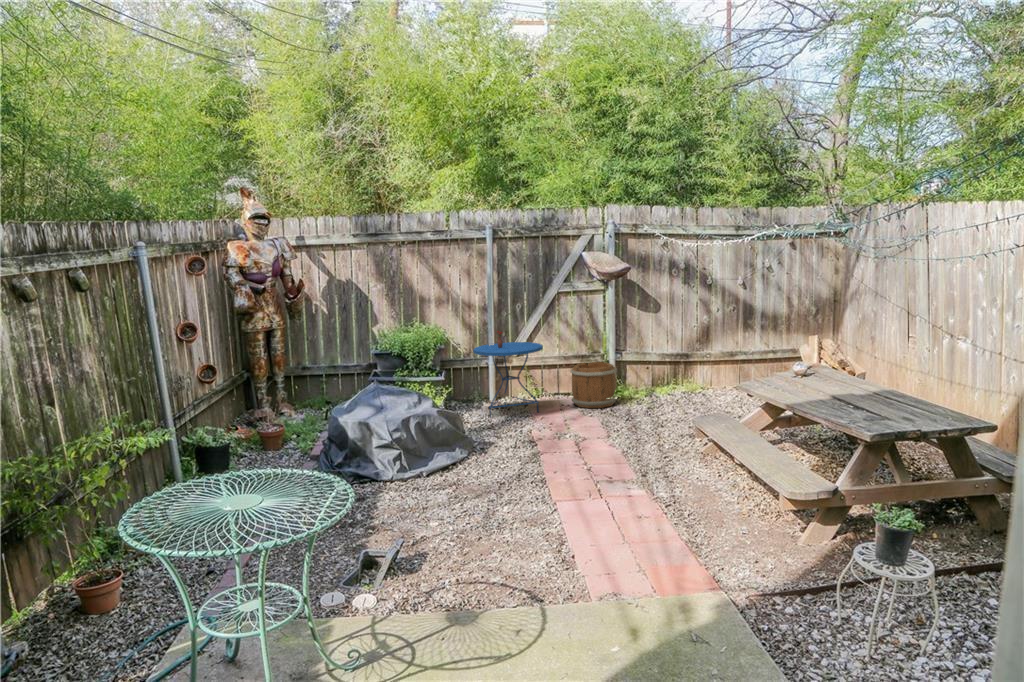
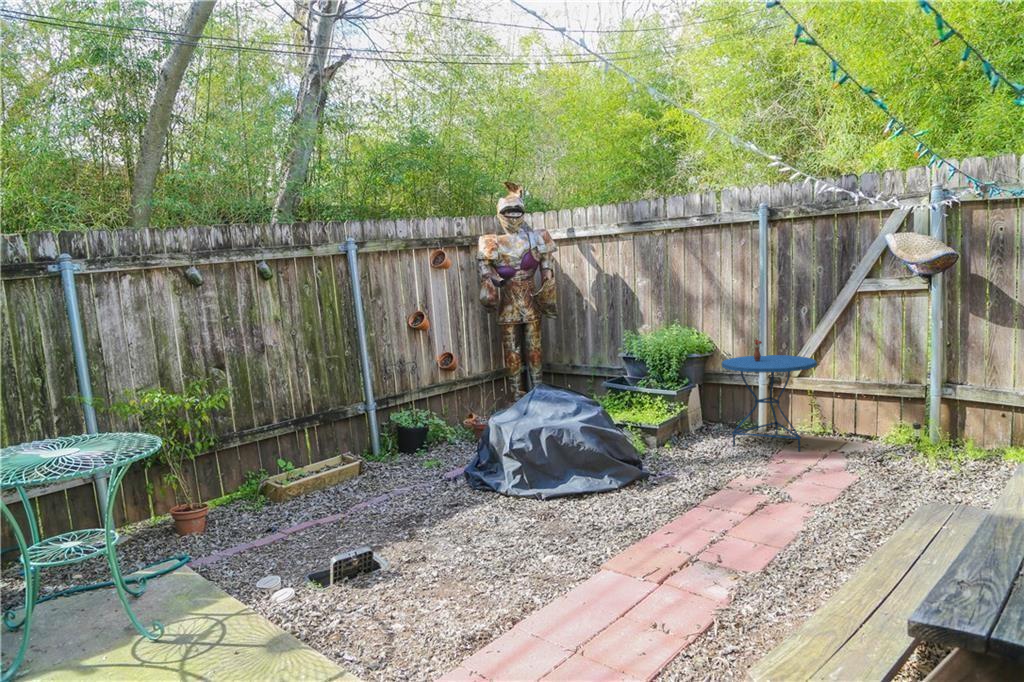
bucket: present [571,362,617,408] -> none [860,395,934,463]

